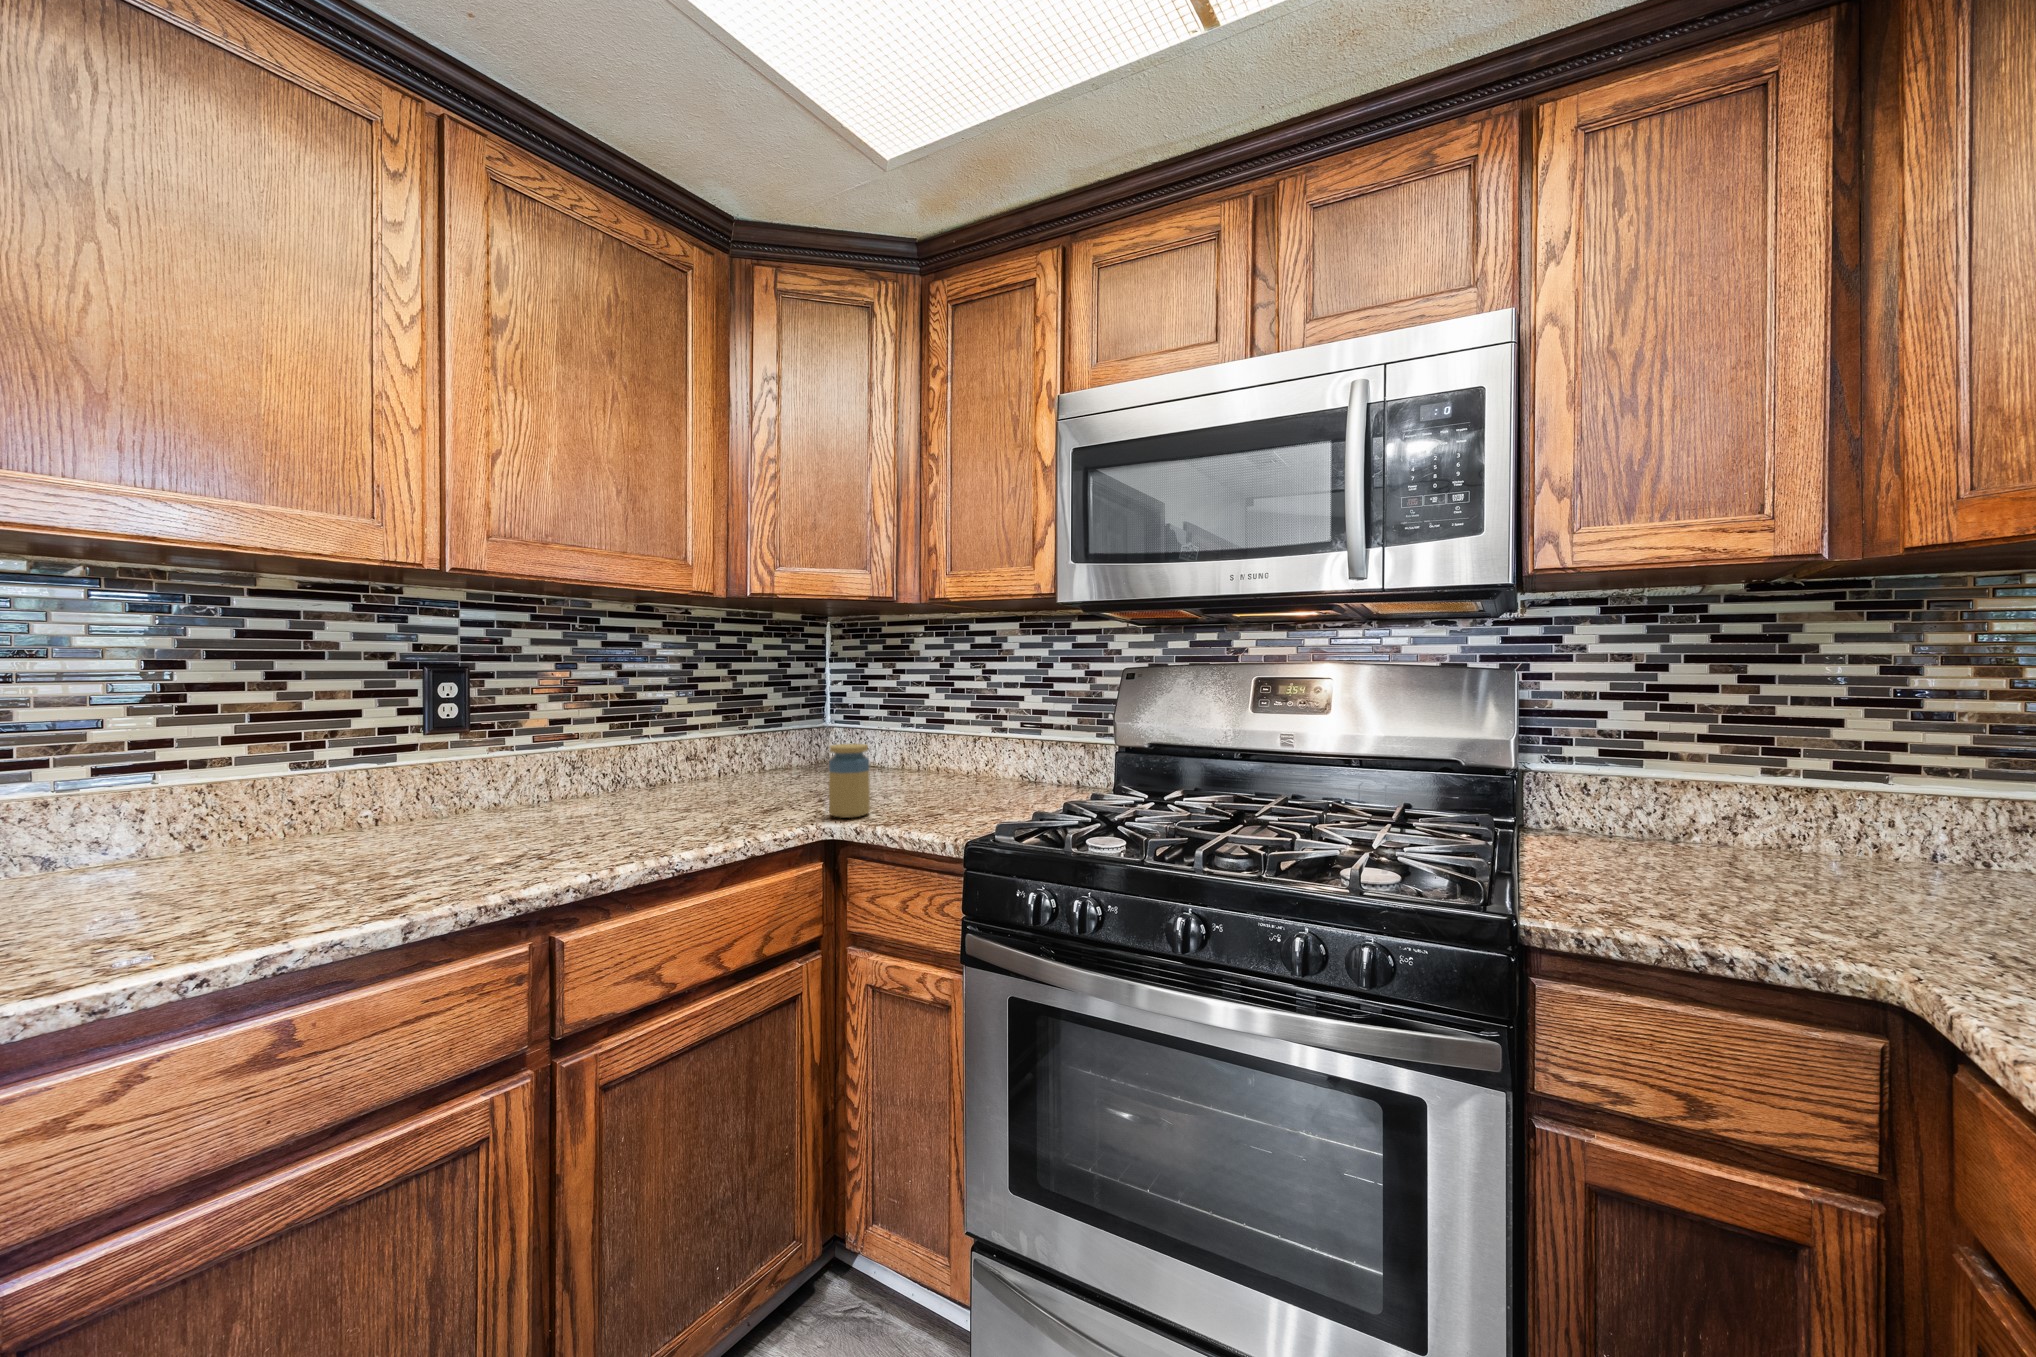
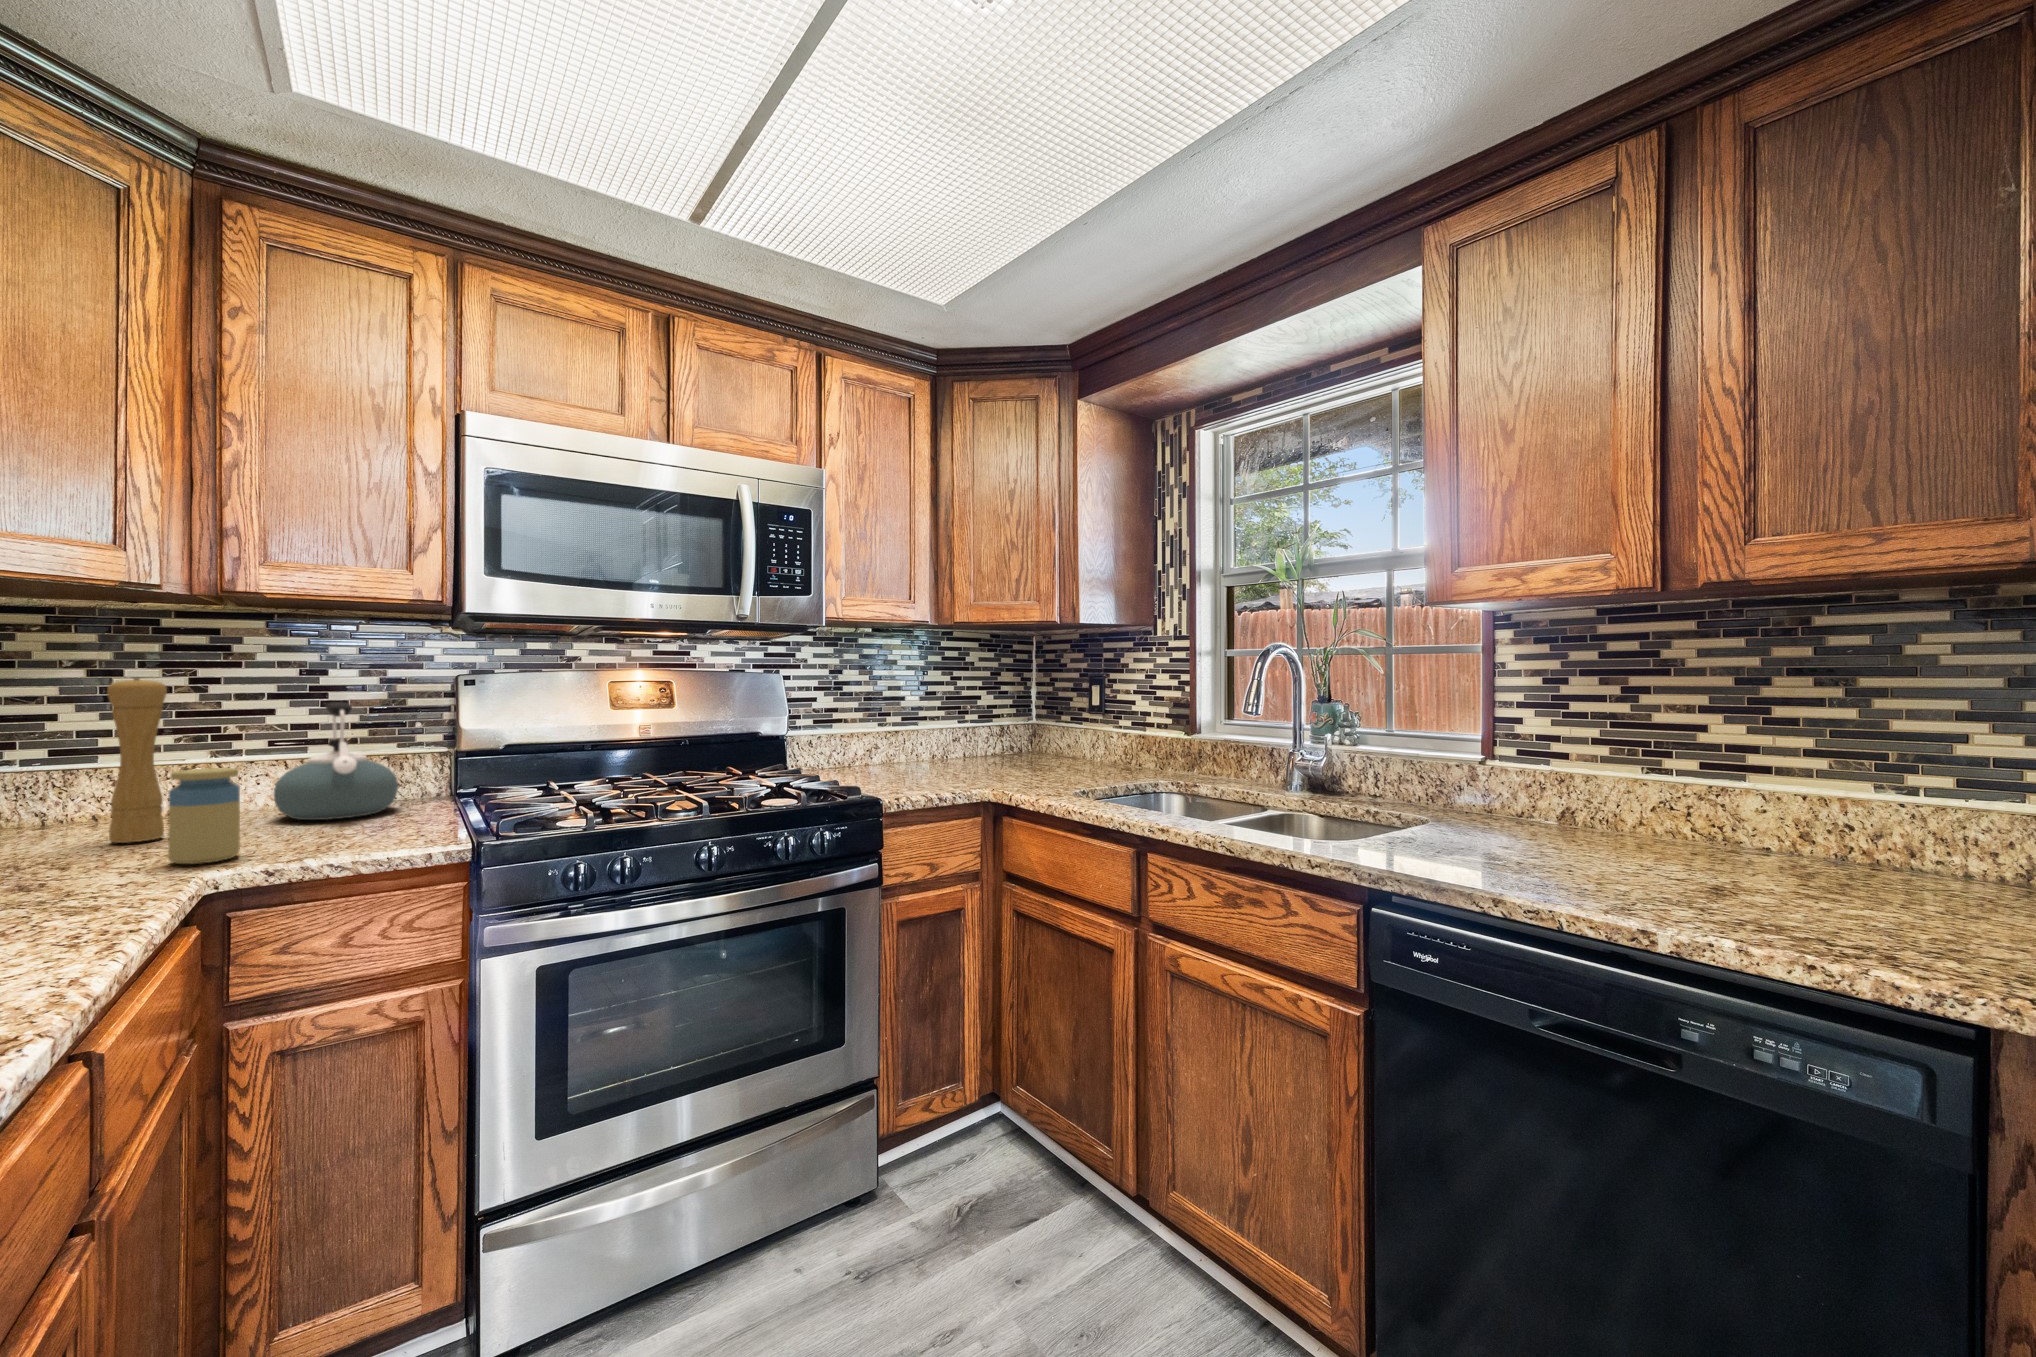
pepper mill: none [877,671,908,792] -> present [107,678,167,843]
kettle: none [968,694,1053,798] -> present [274,702,398,820]

